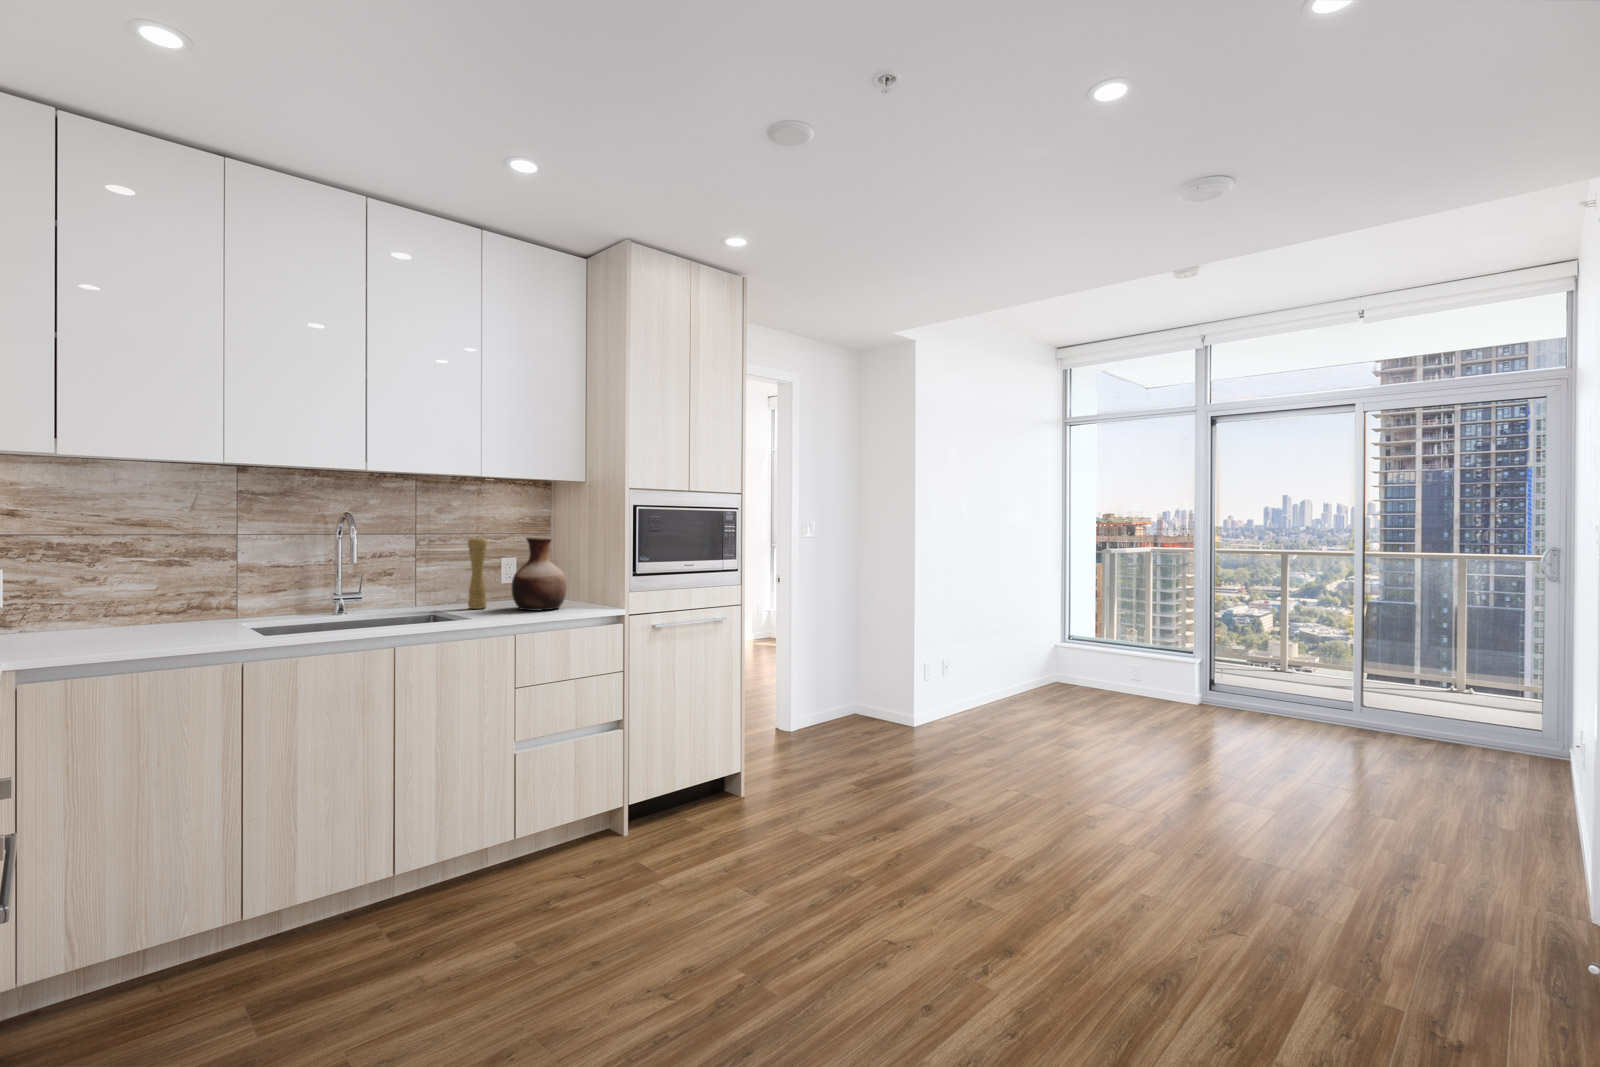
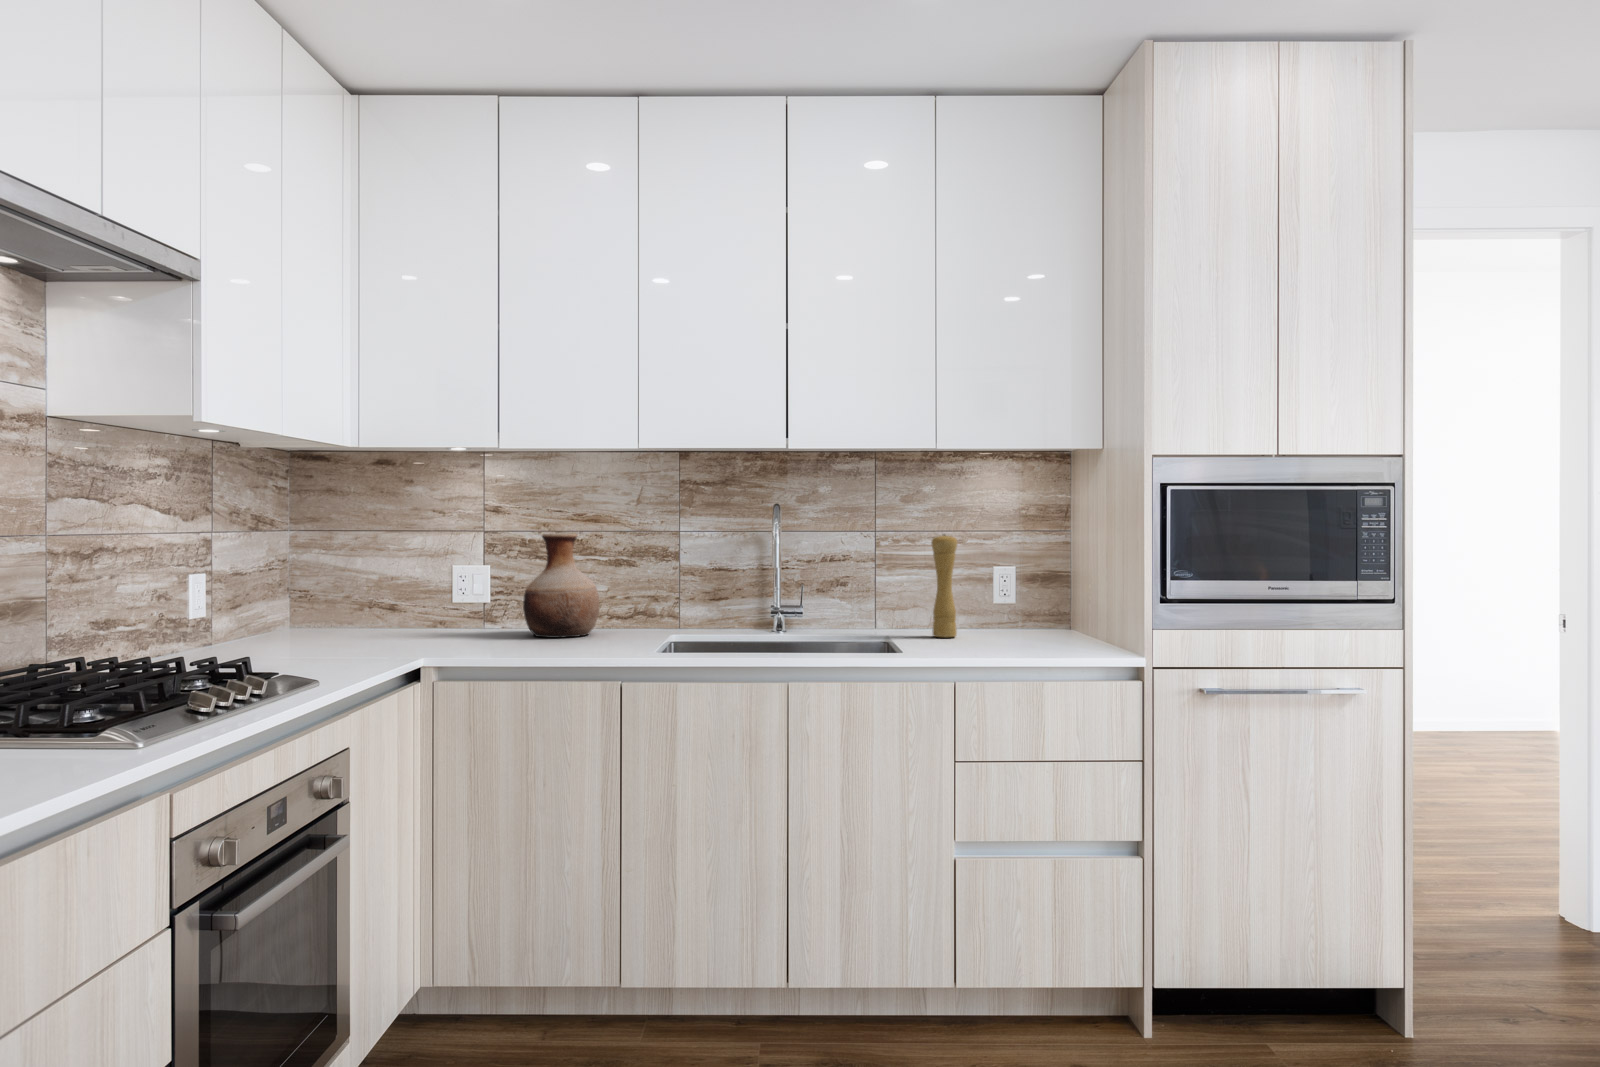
vase: present [512,537,567,611] -> present [523,534,599,638]

